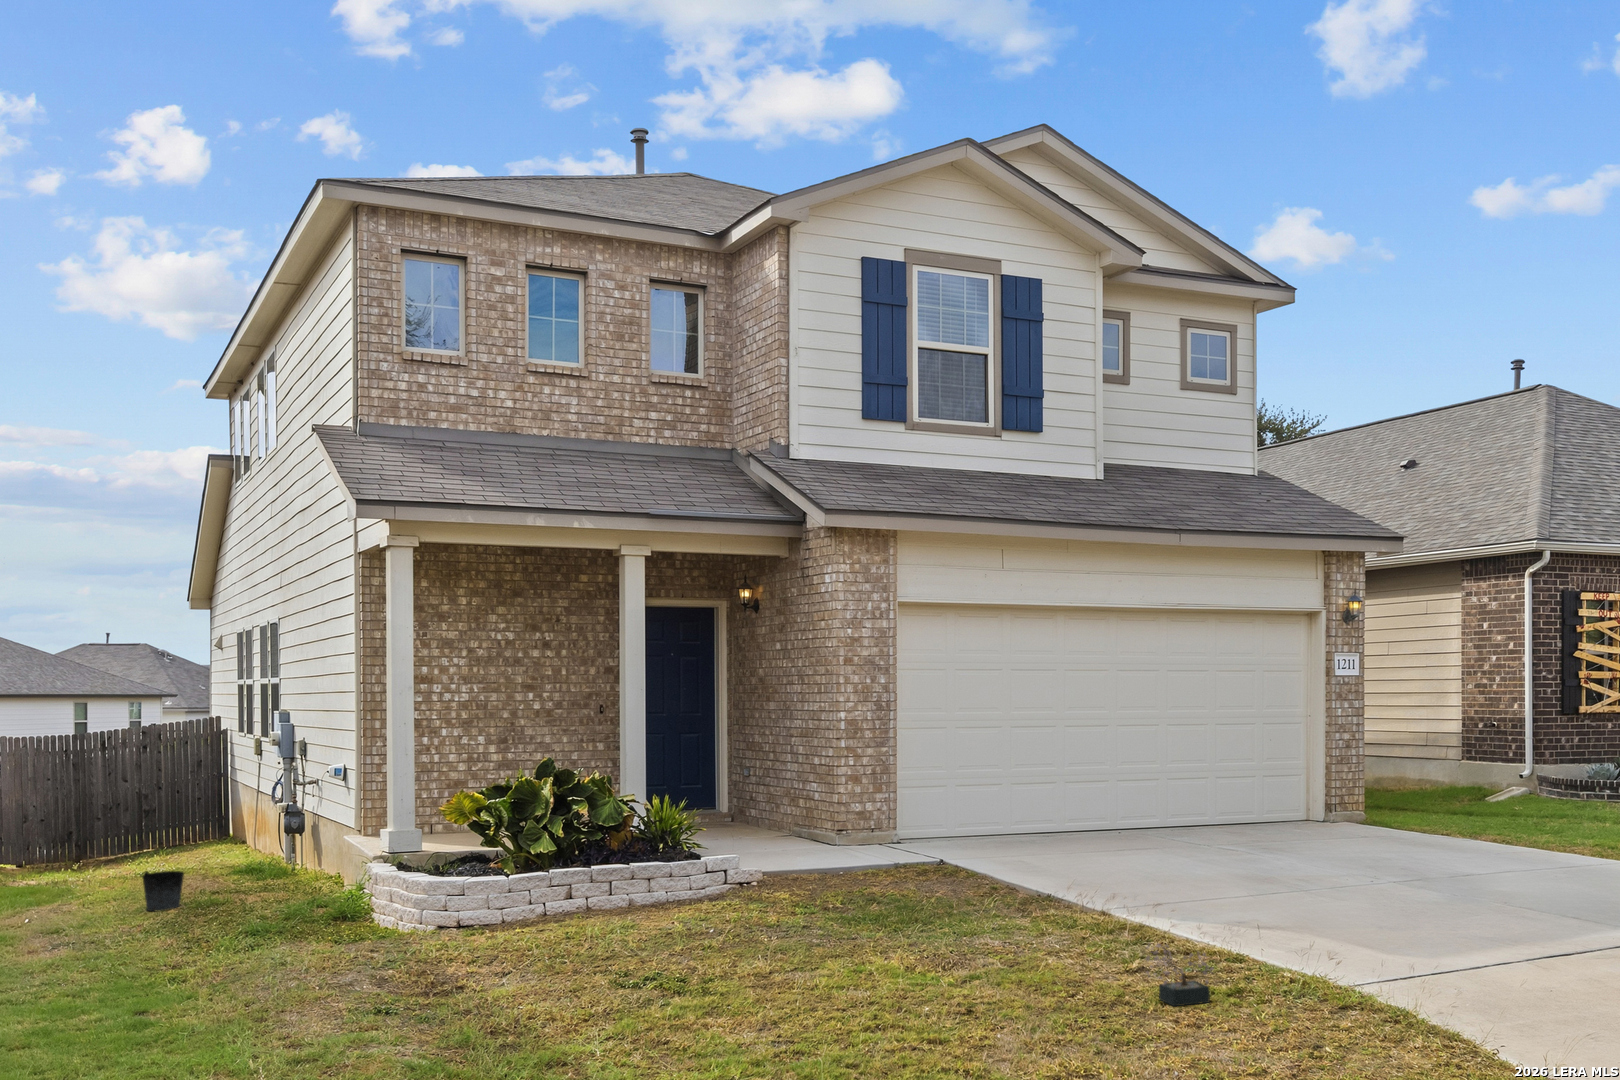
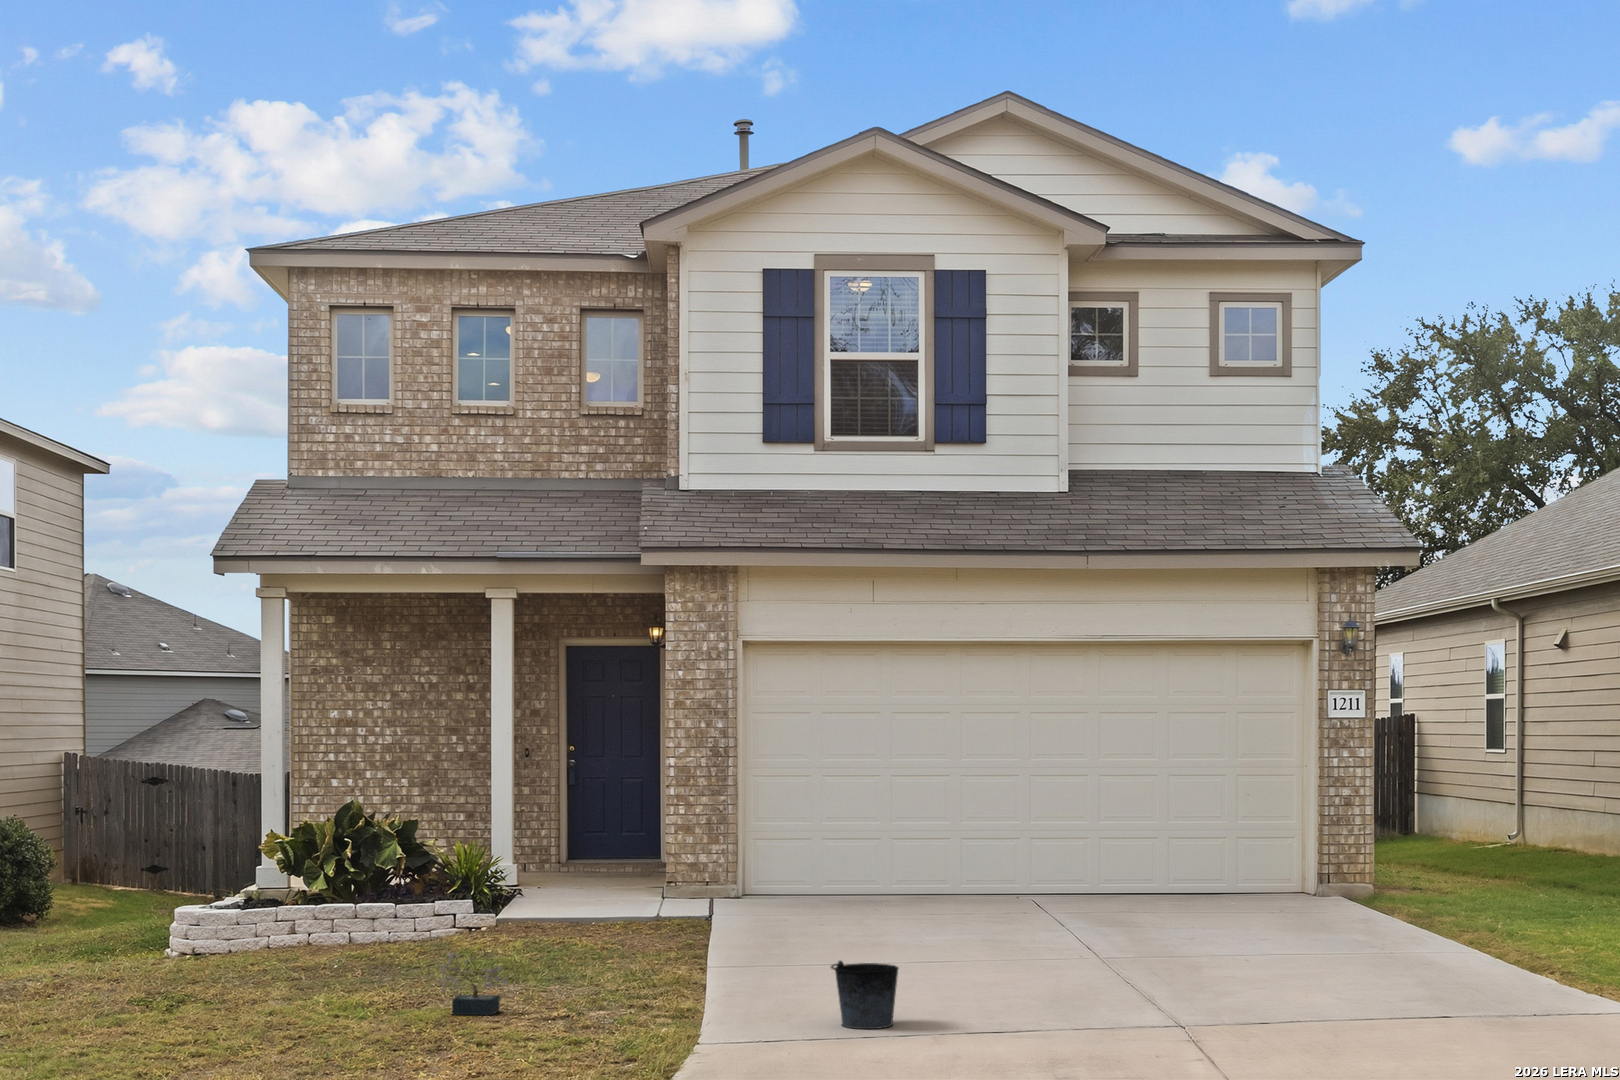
bucket: present [140,871,184,911] -> present [831,961,899,1029]

